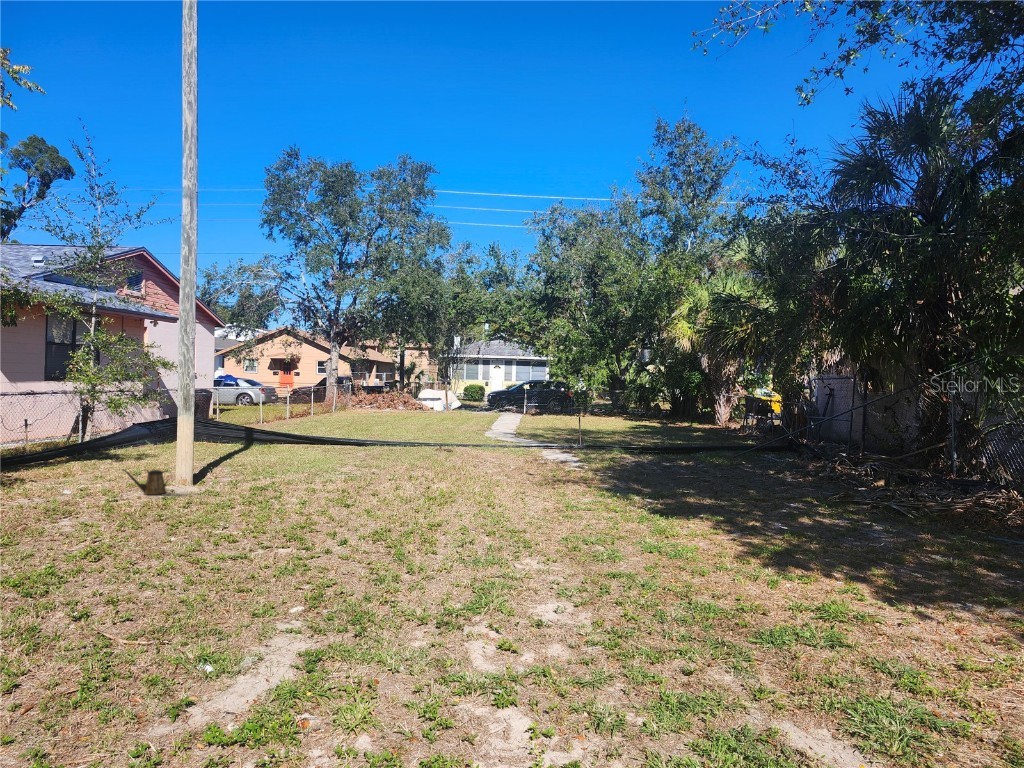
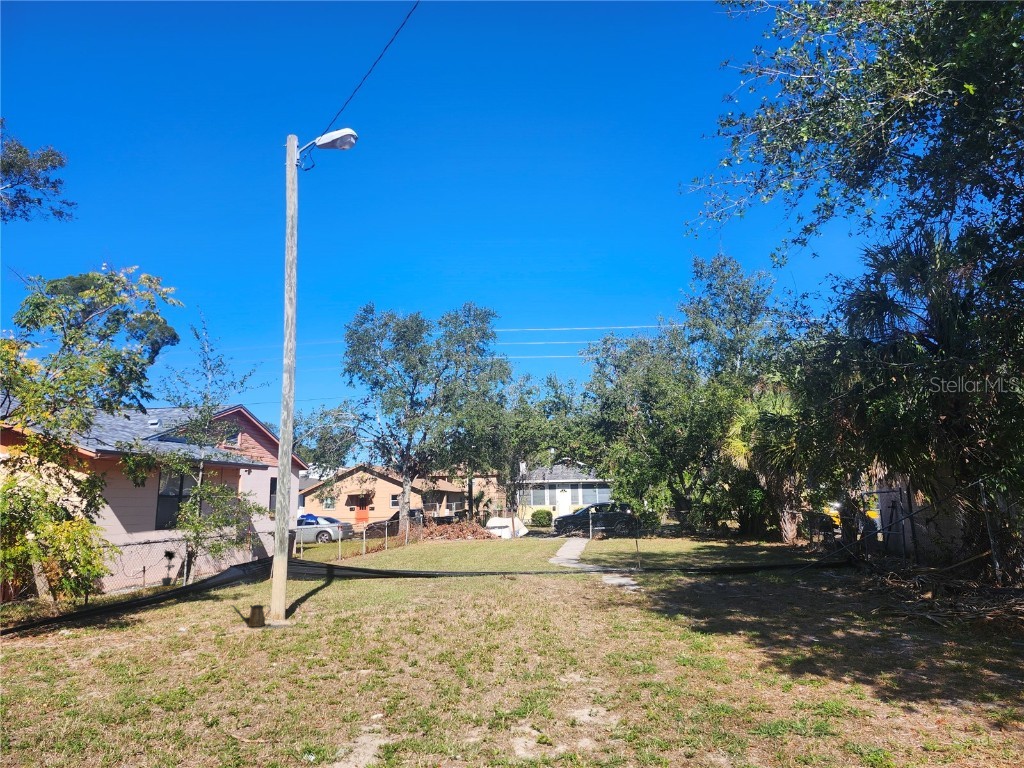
potted plant: none [41,398,66,444] -> present [162,550,176,586]

